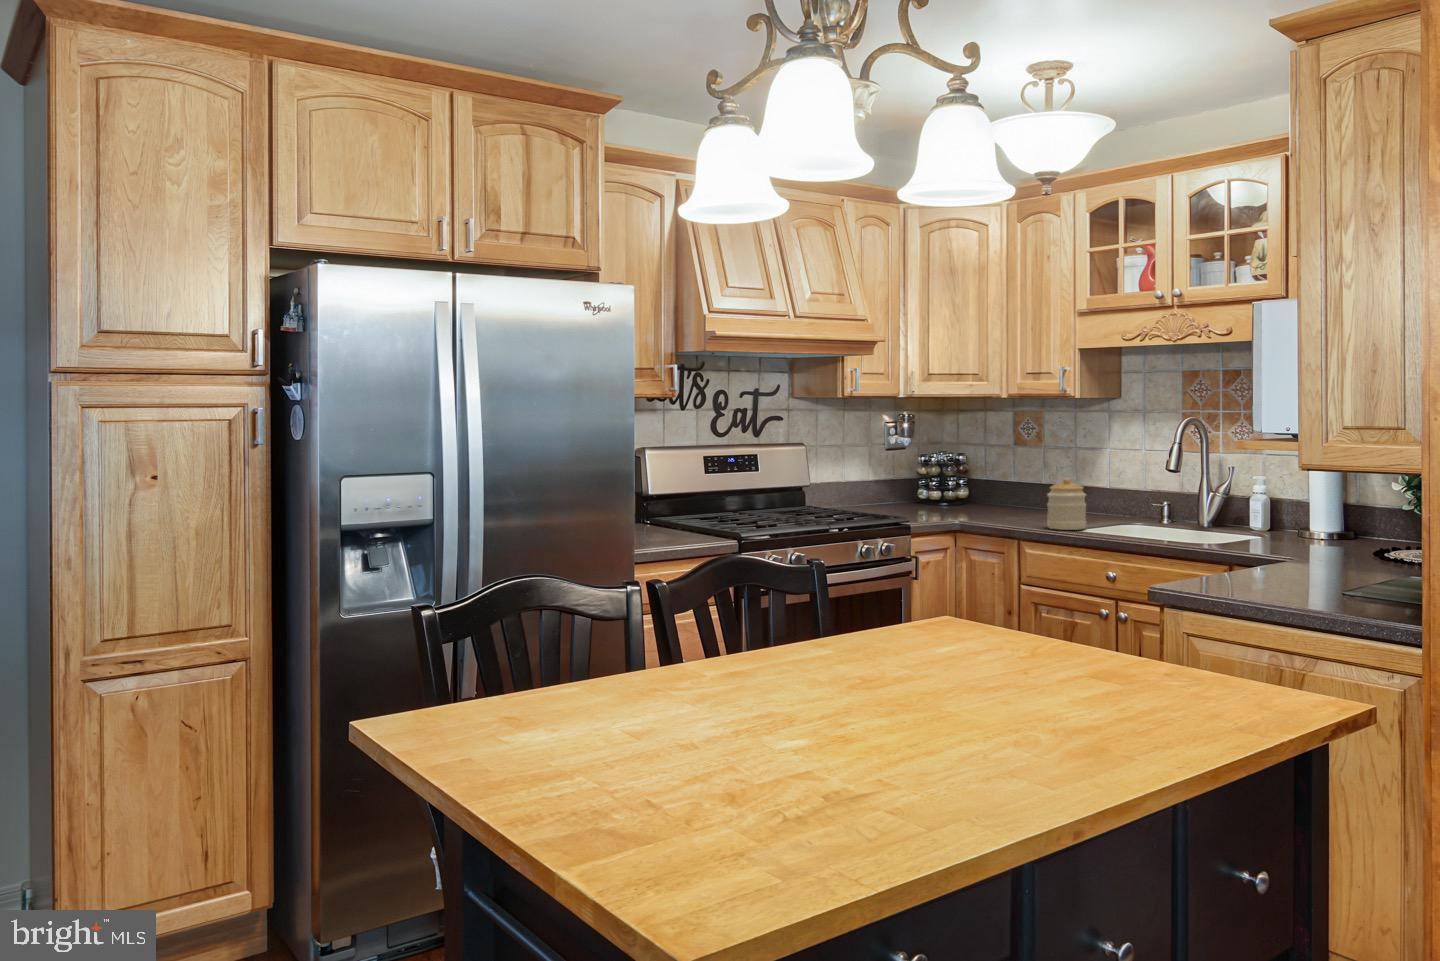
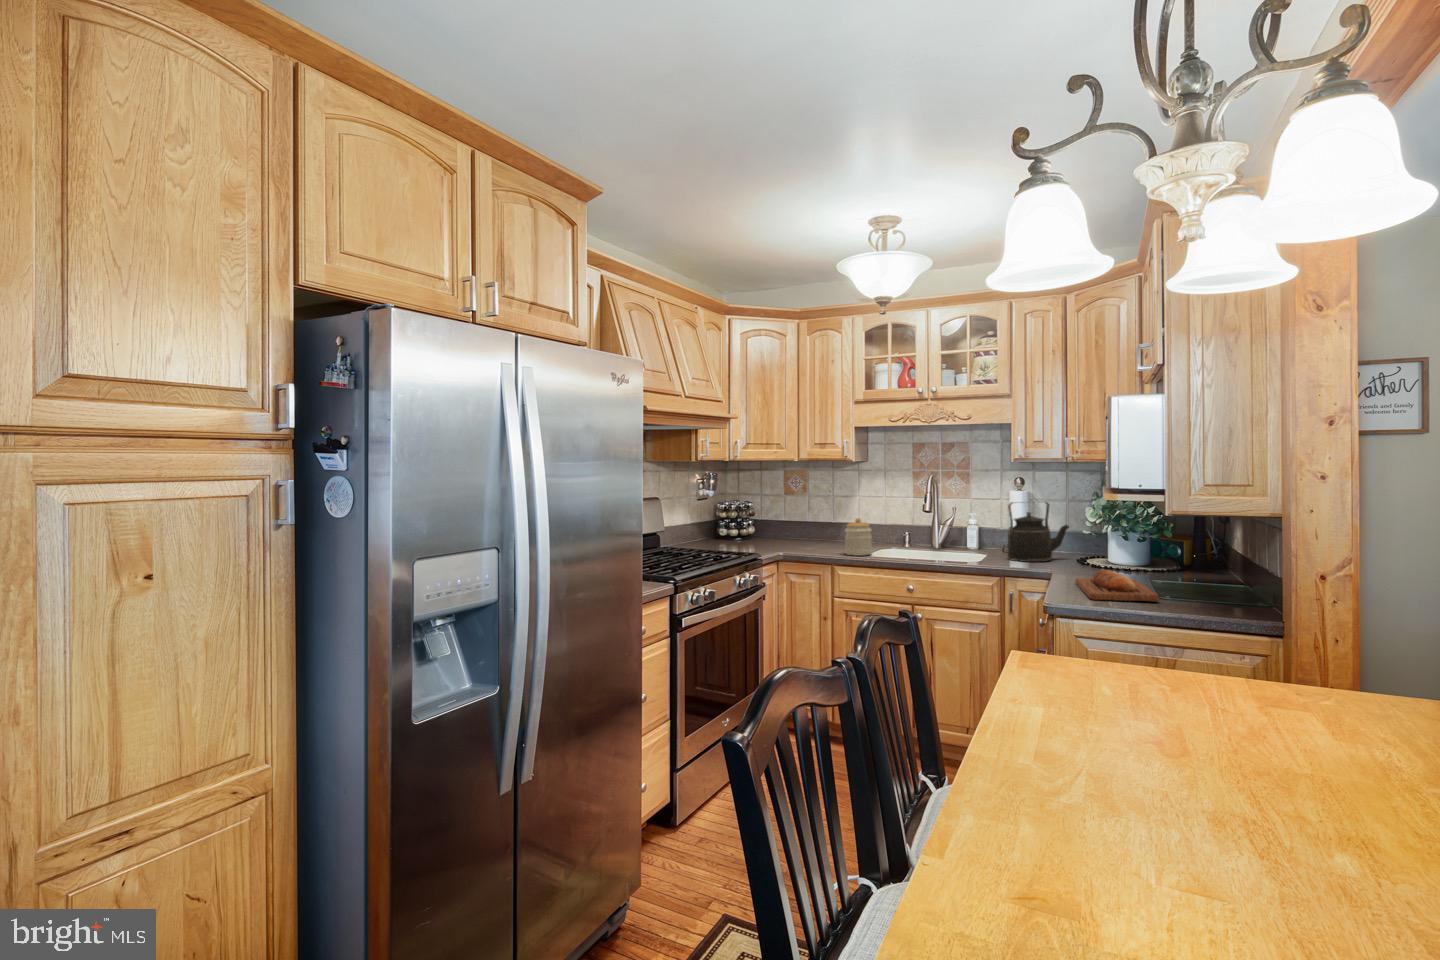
kettle: none [1279,460,1387,551] -> present [1008,502,1069,562]
bread loaf: none [1254,557,1386,602] -> present [1075,570,1158,601]

